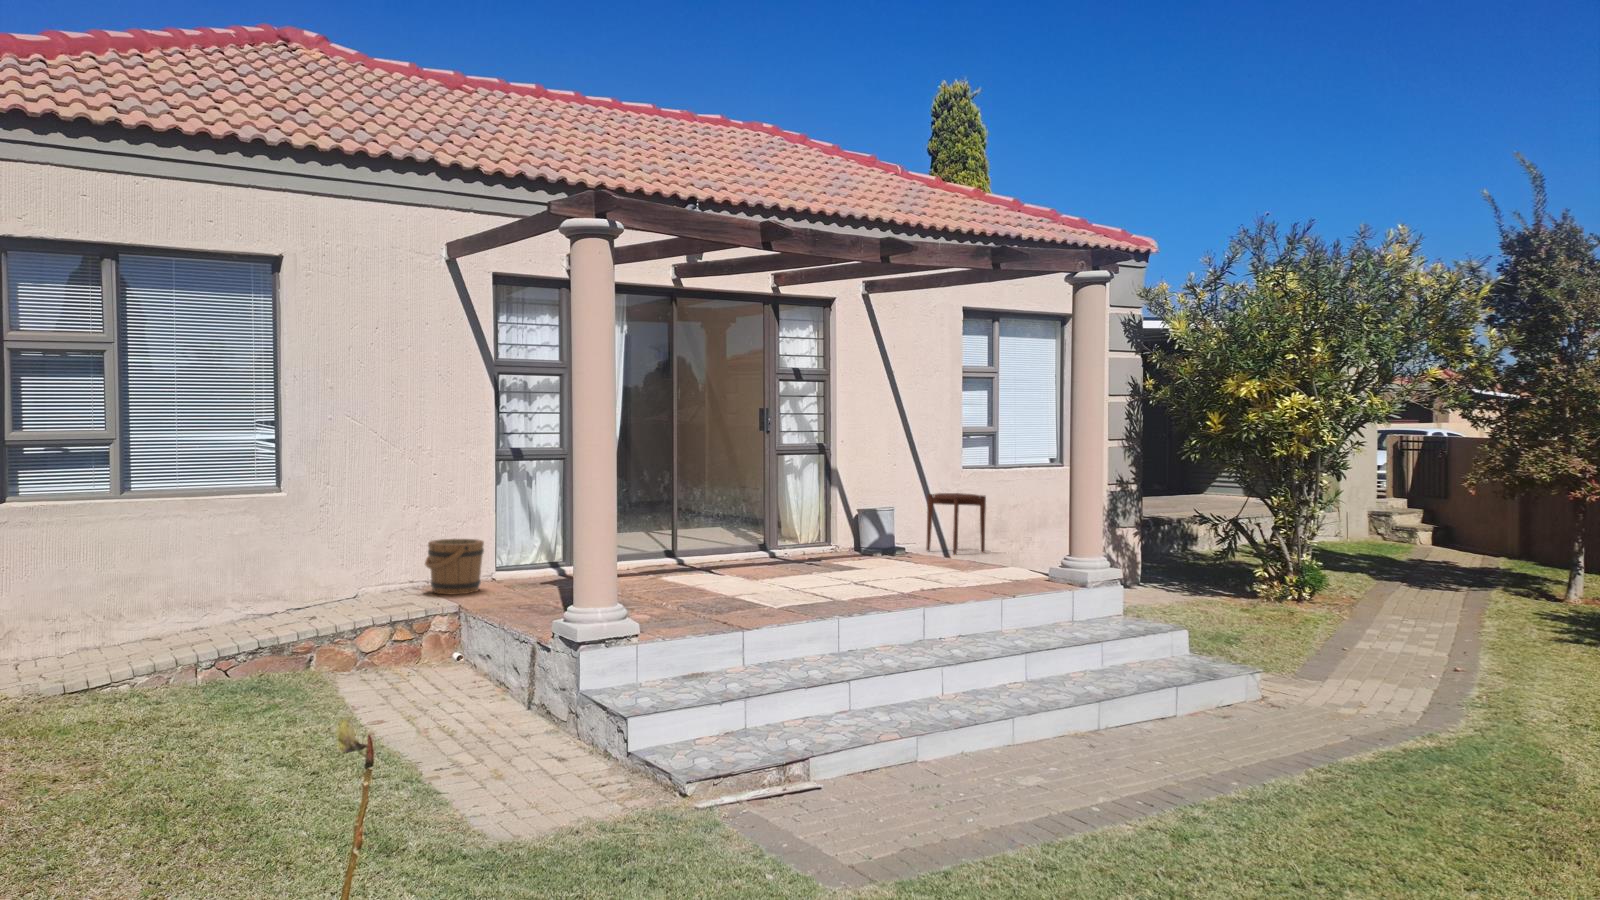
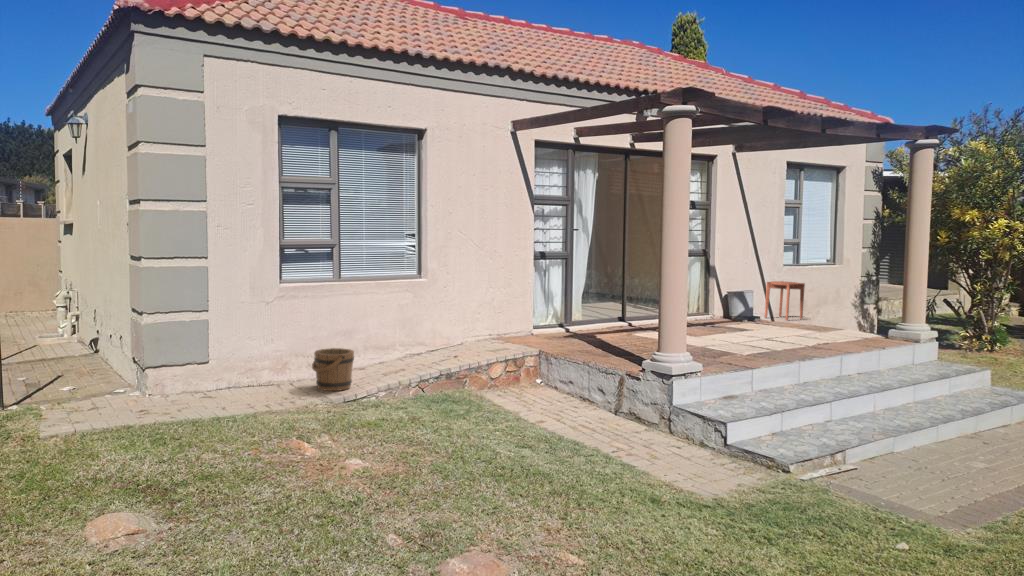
bucket: present [425,539,484,594] -> present [312,348,354,391]

